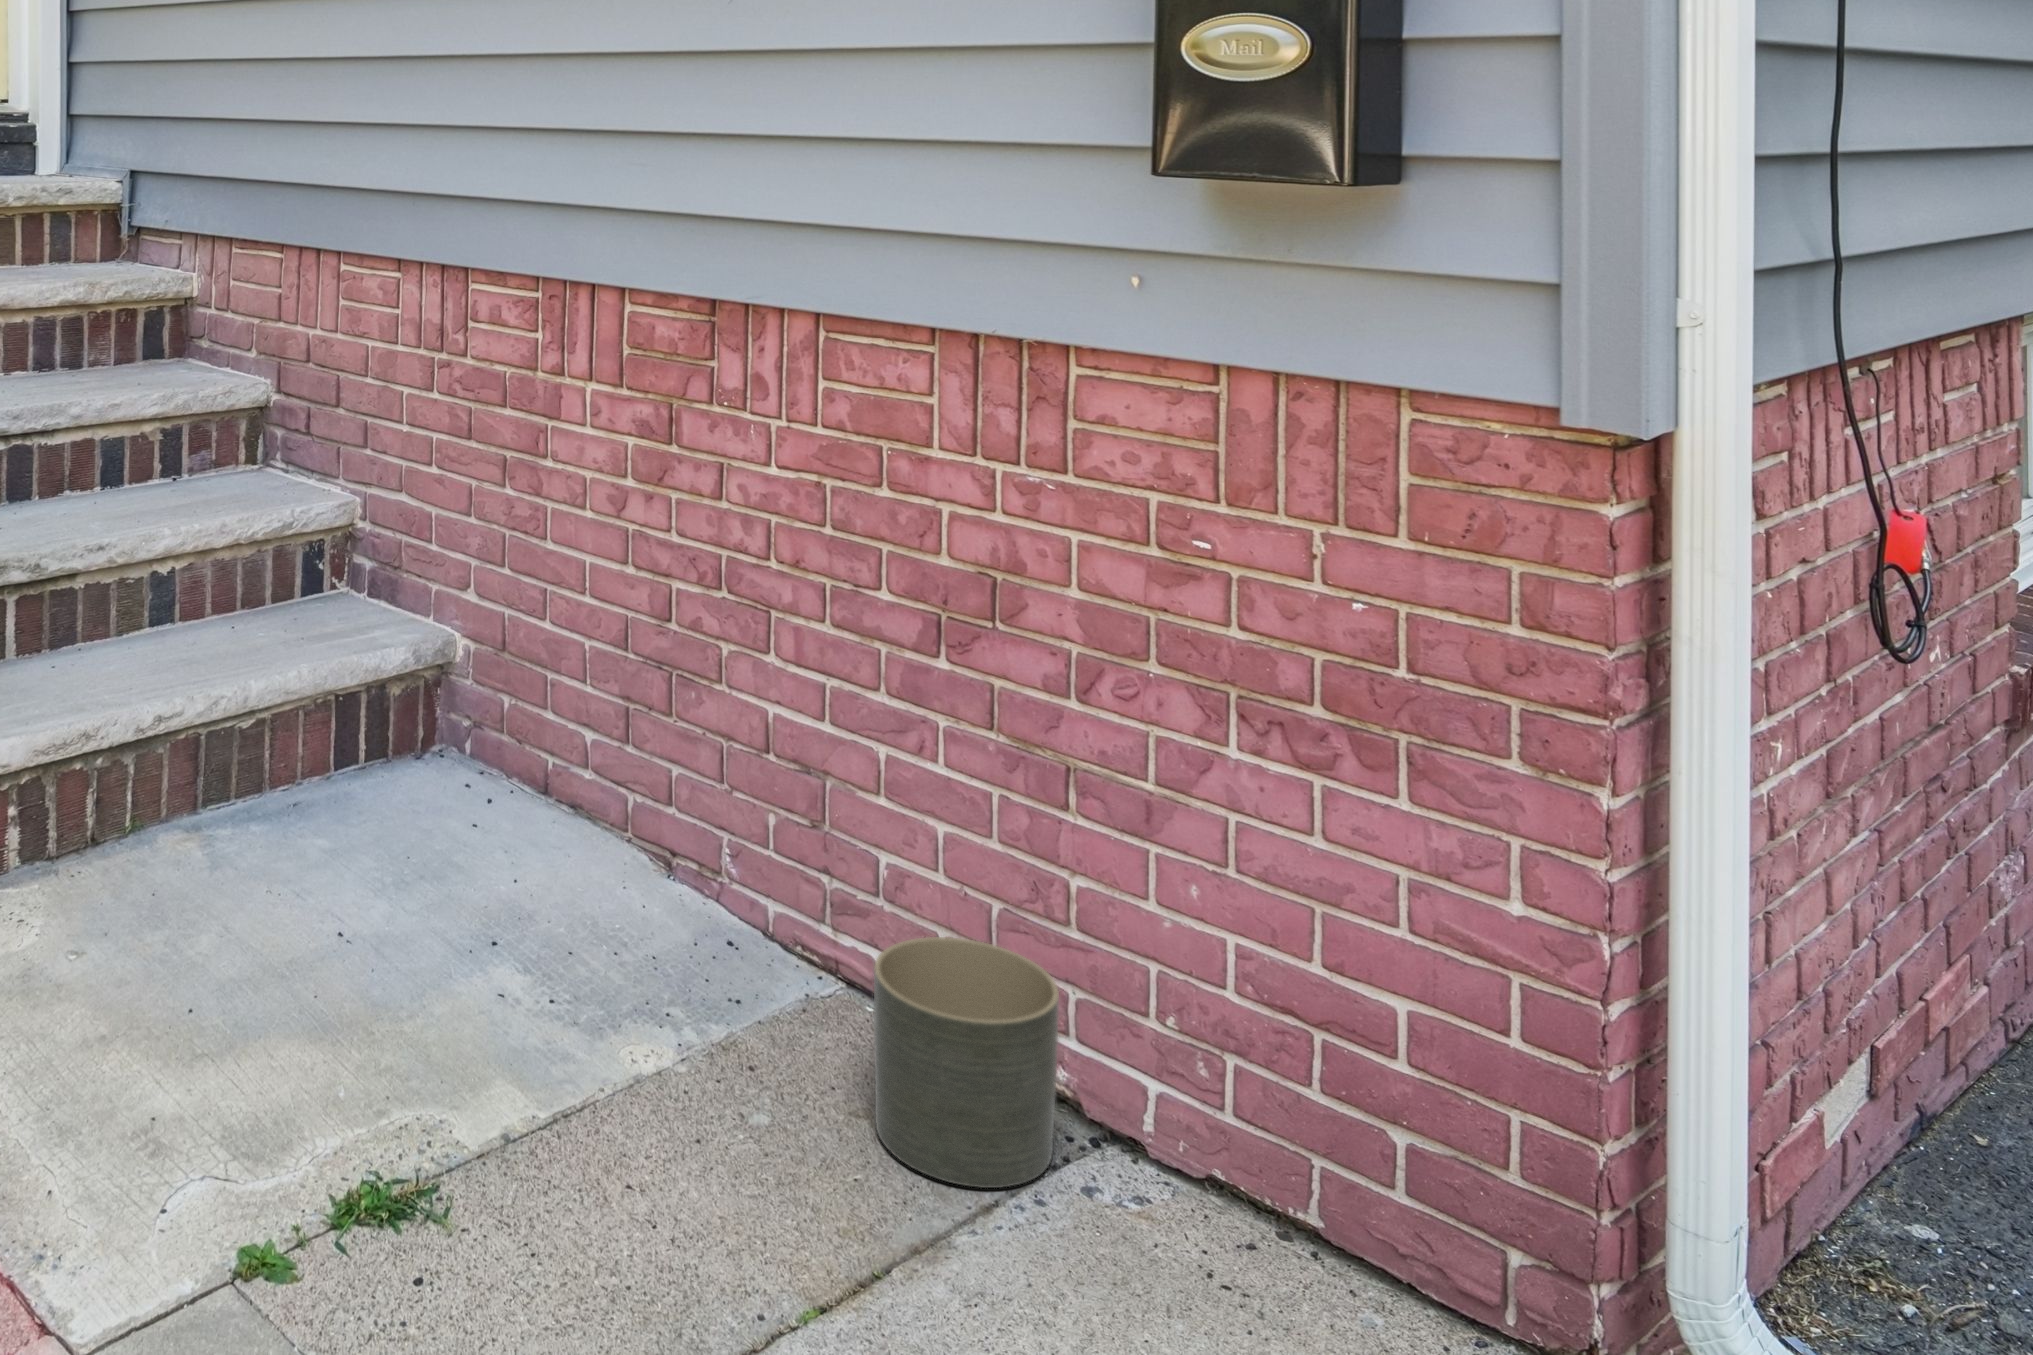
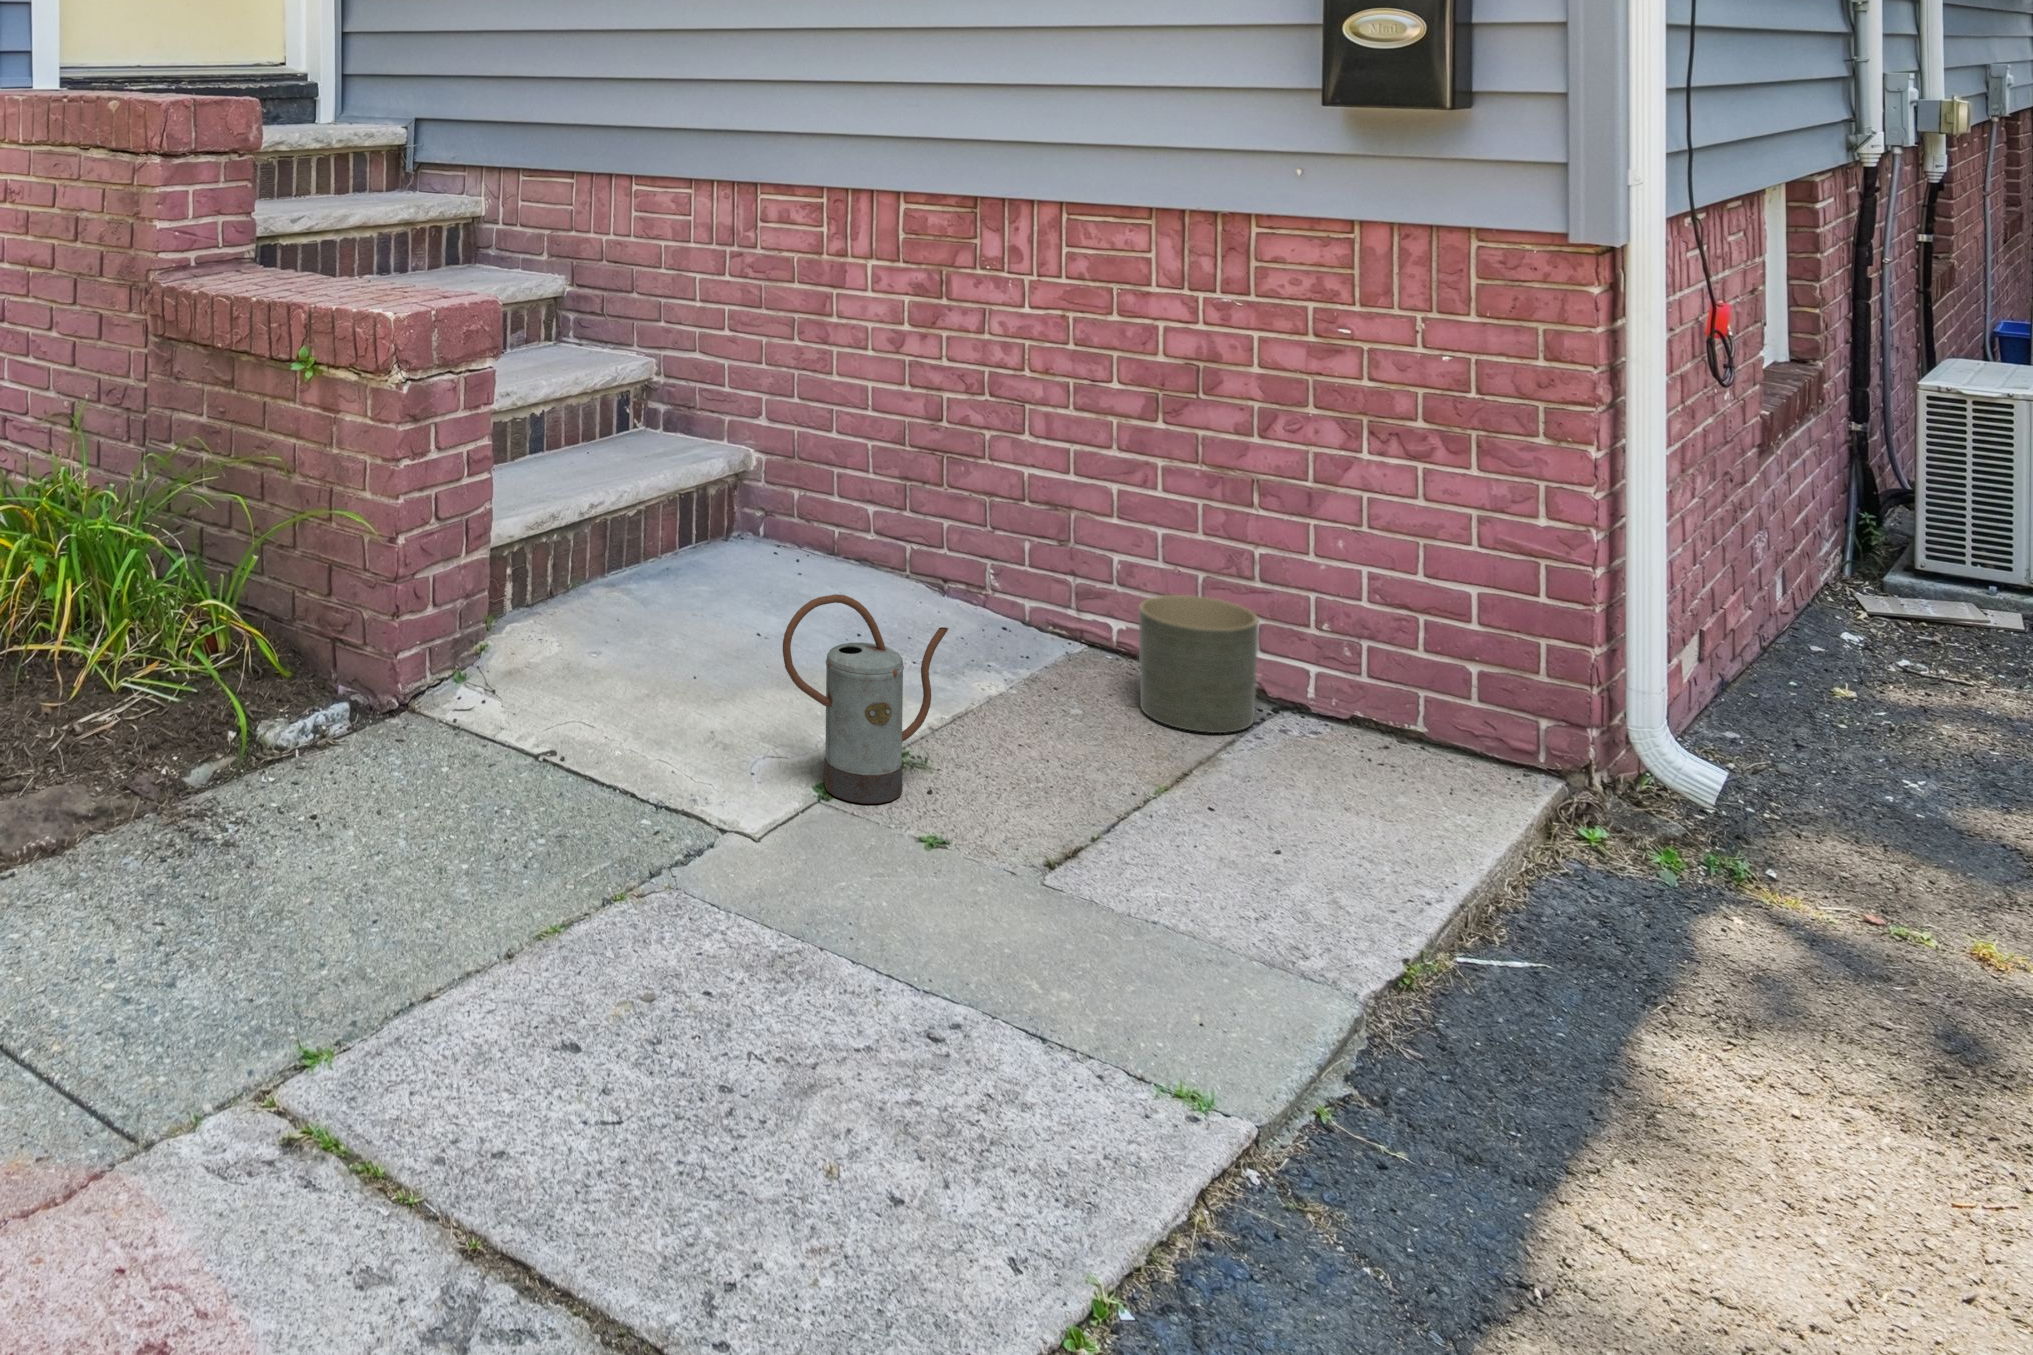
watering can: none [208,943,488,1292] -> present [783,594,948,803]

